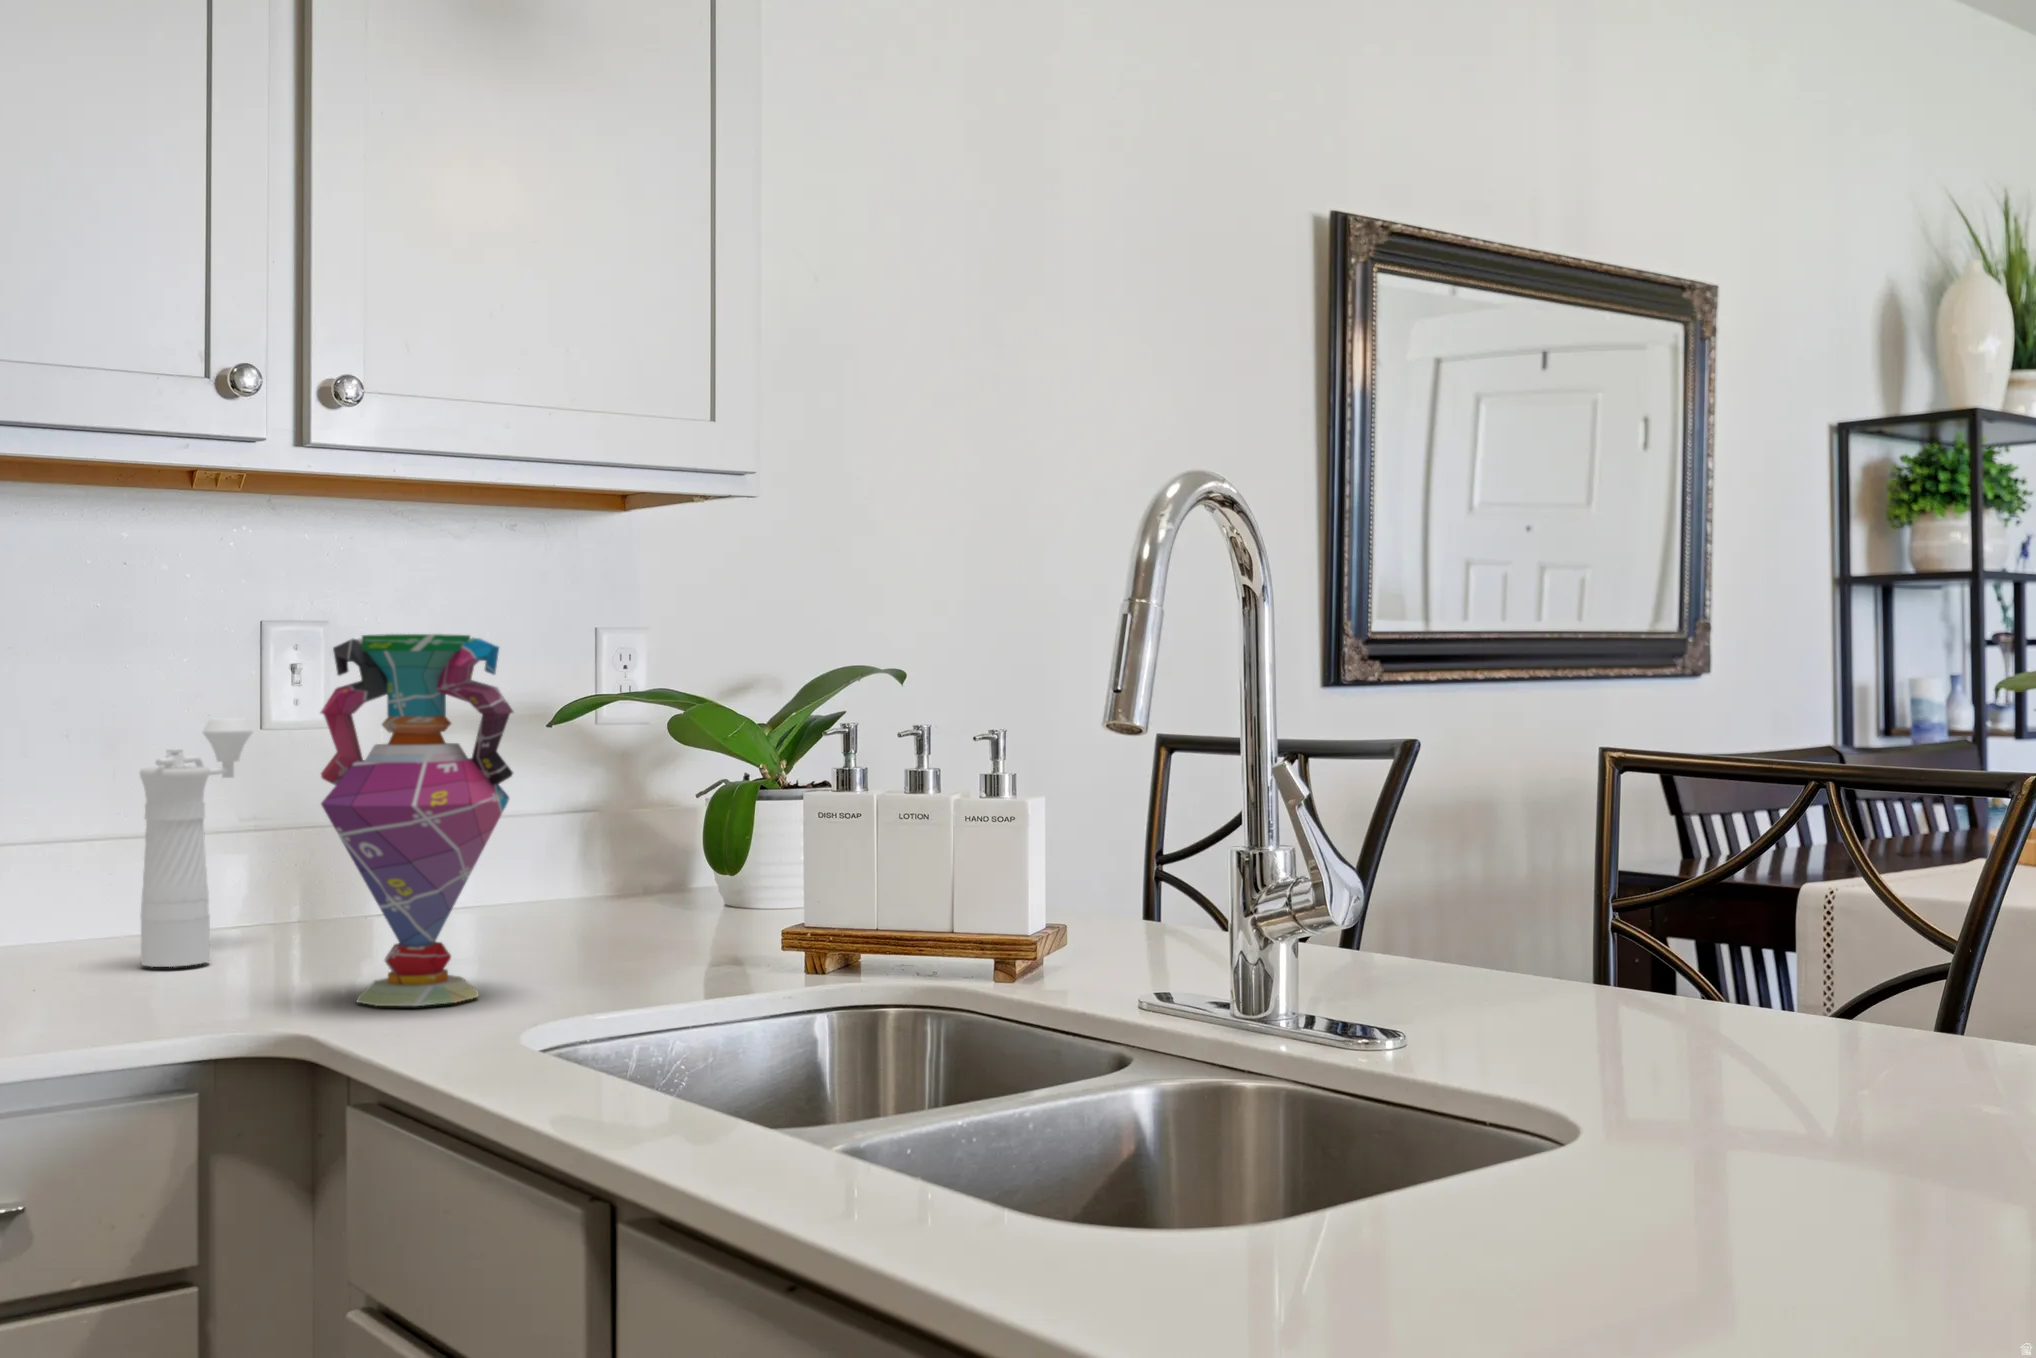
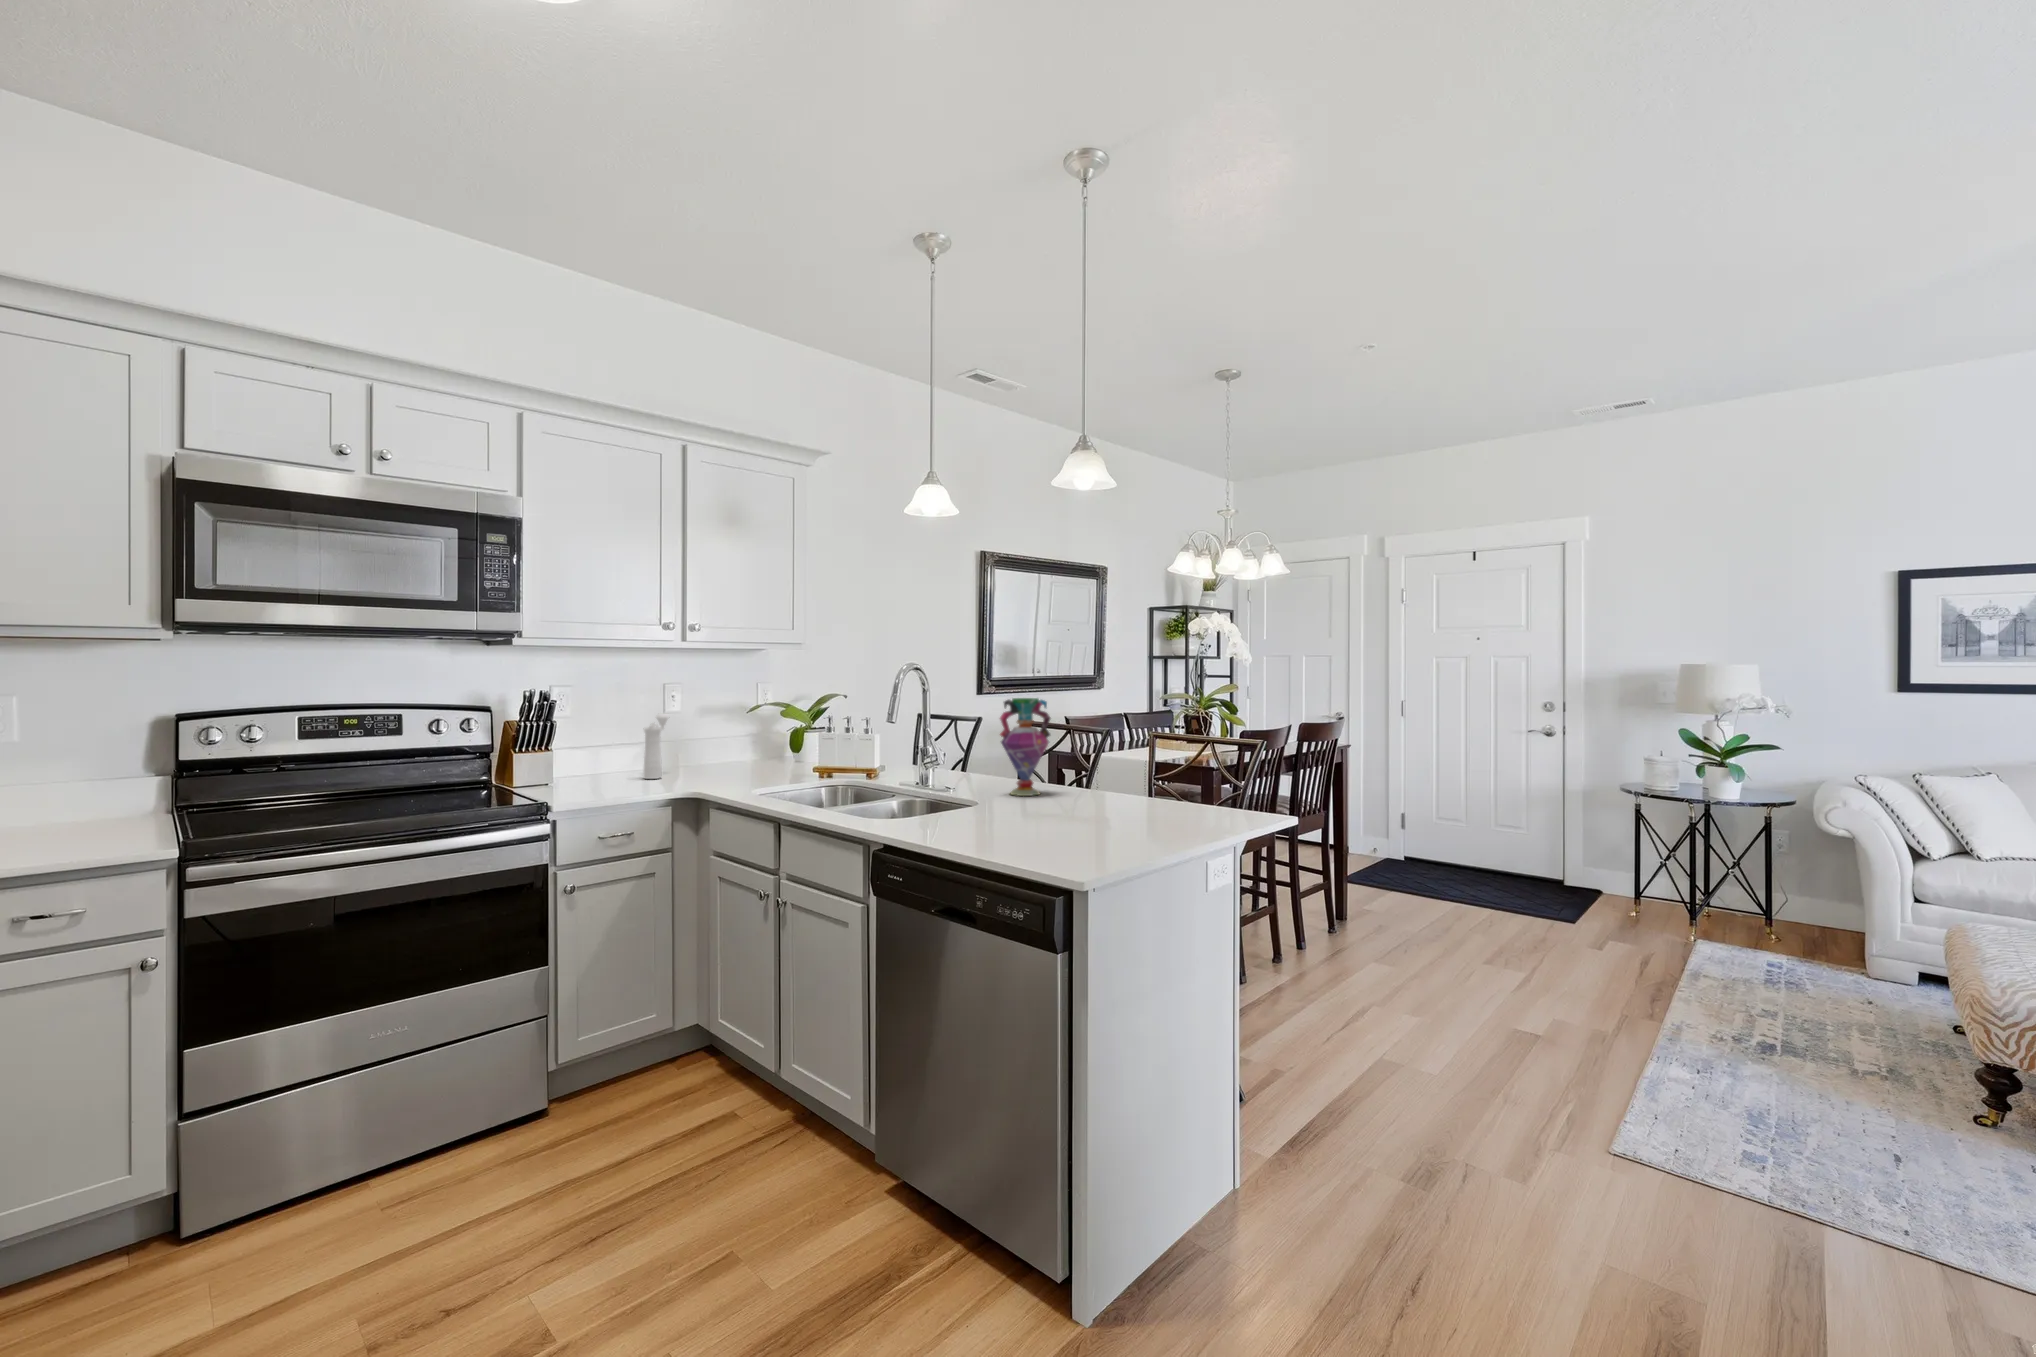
vase: present [321,634,513,1006] -> present [1000,698,1050,796]

